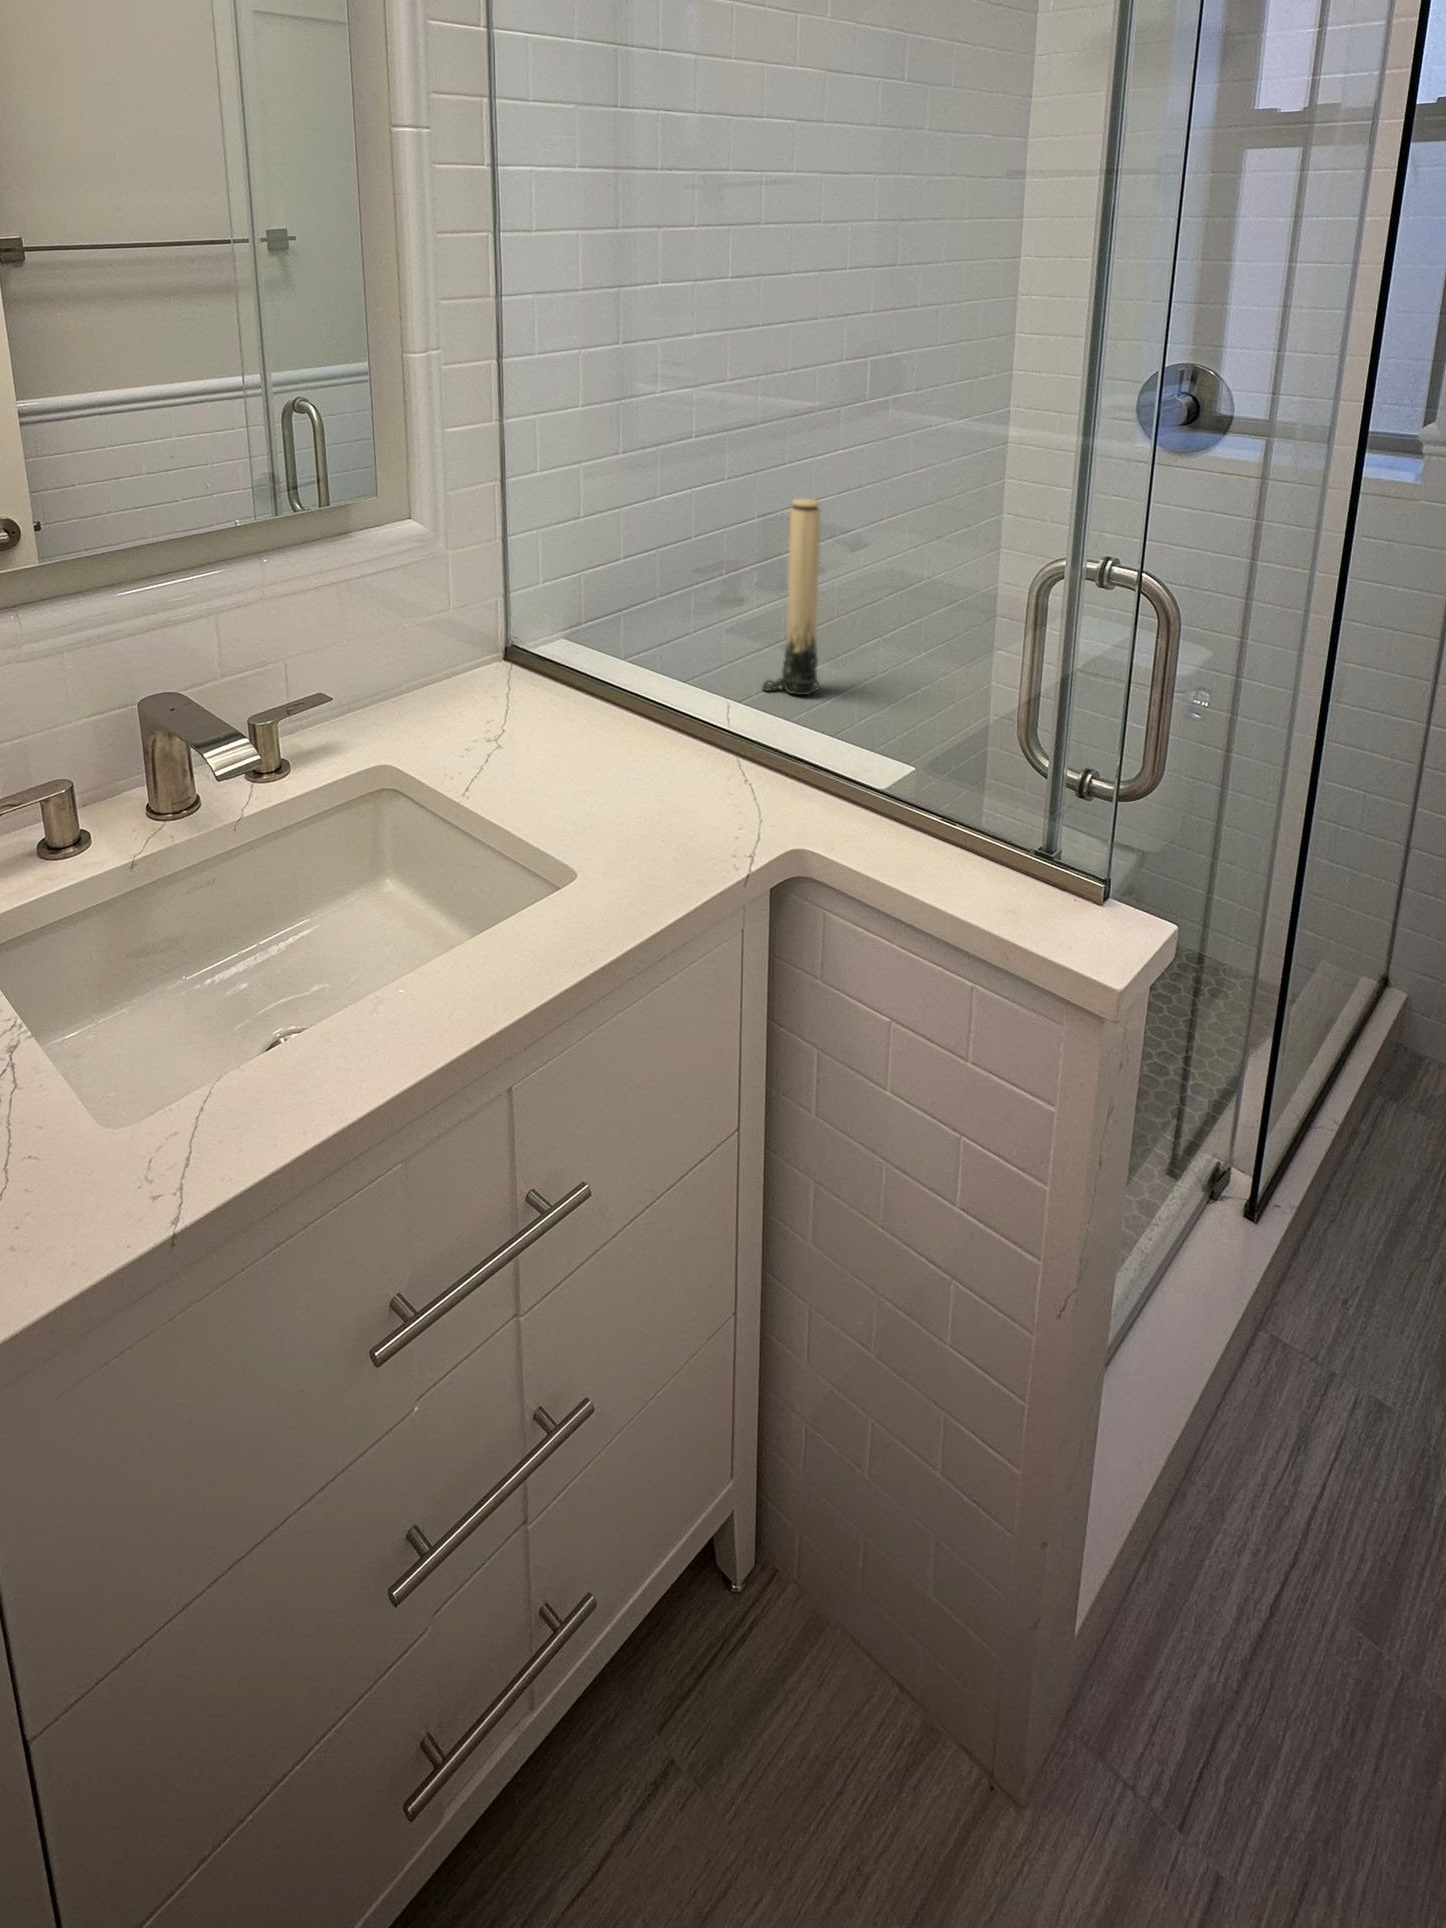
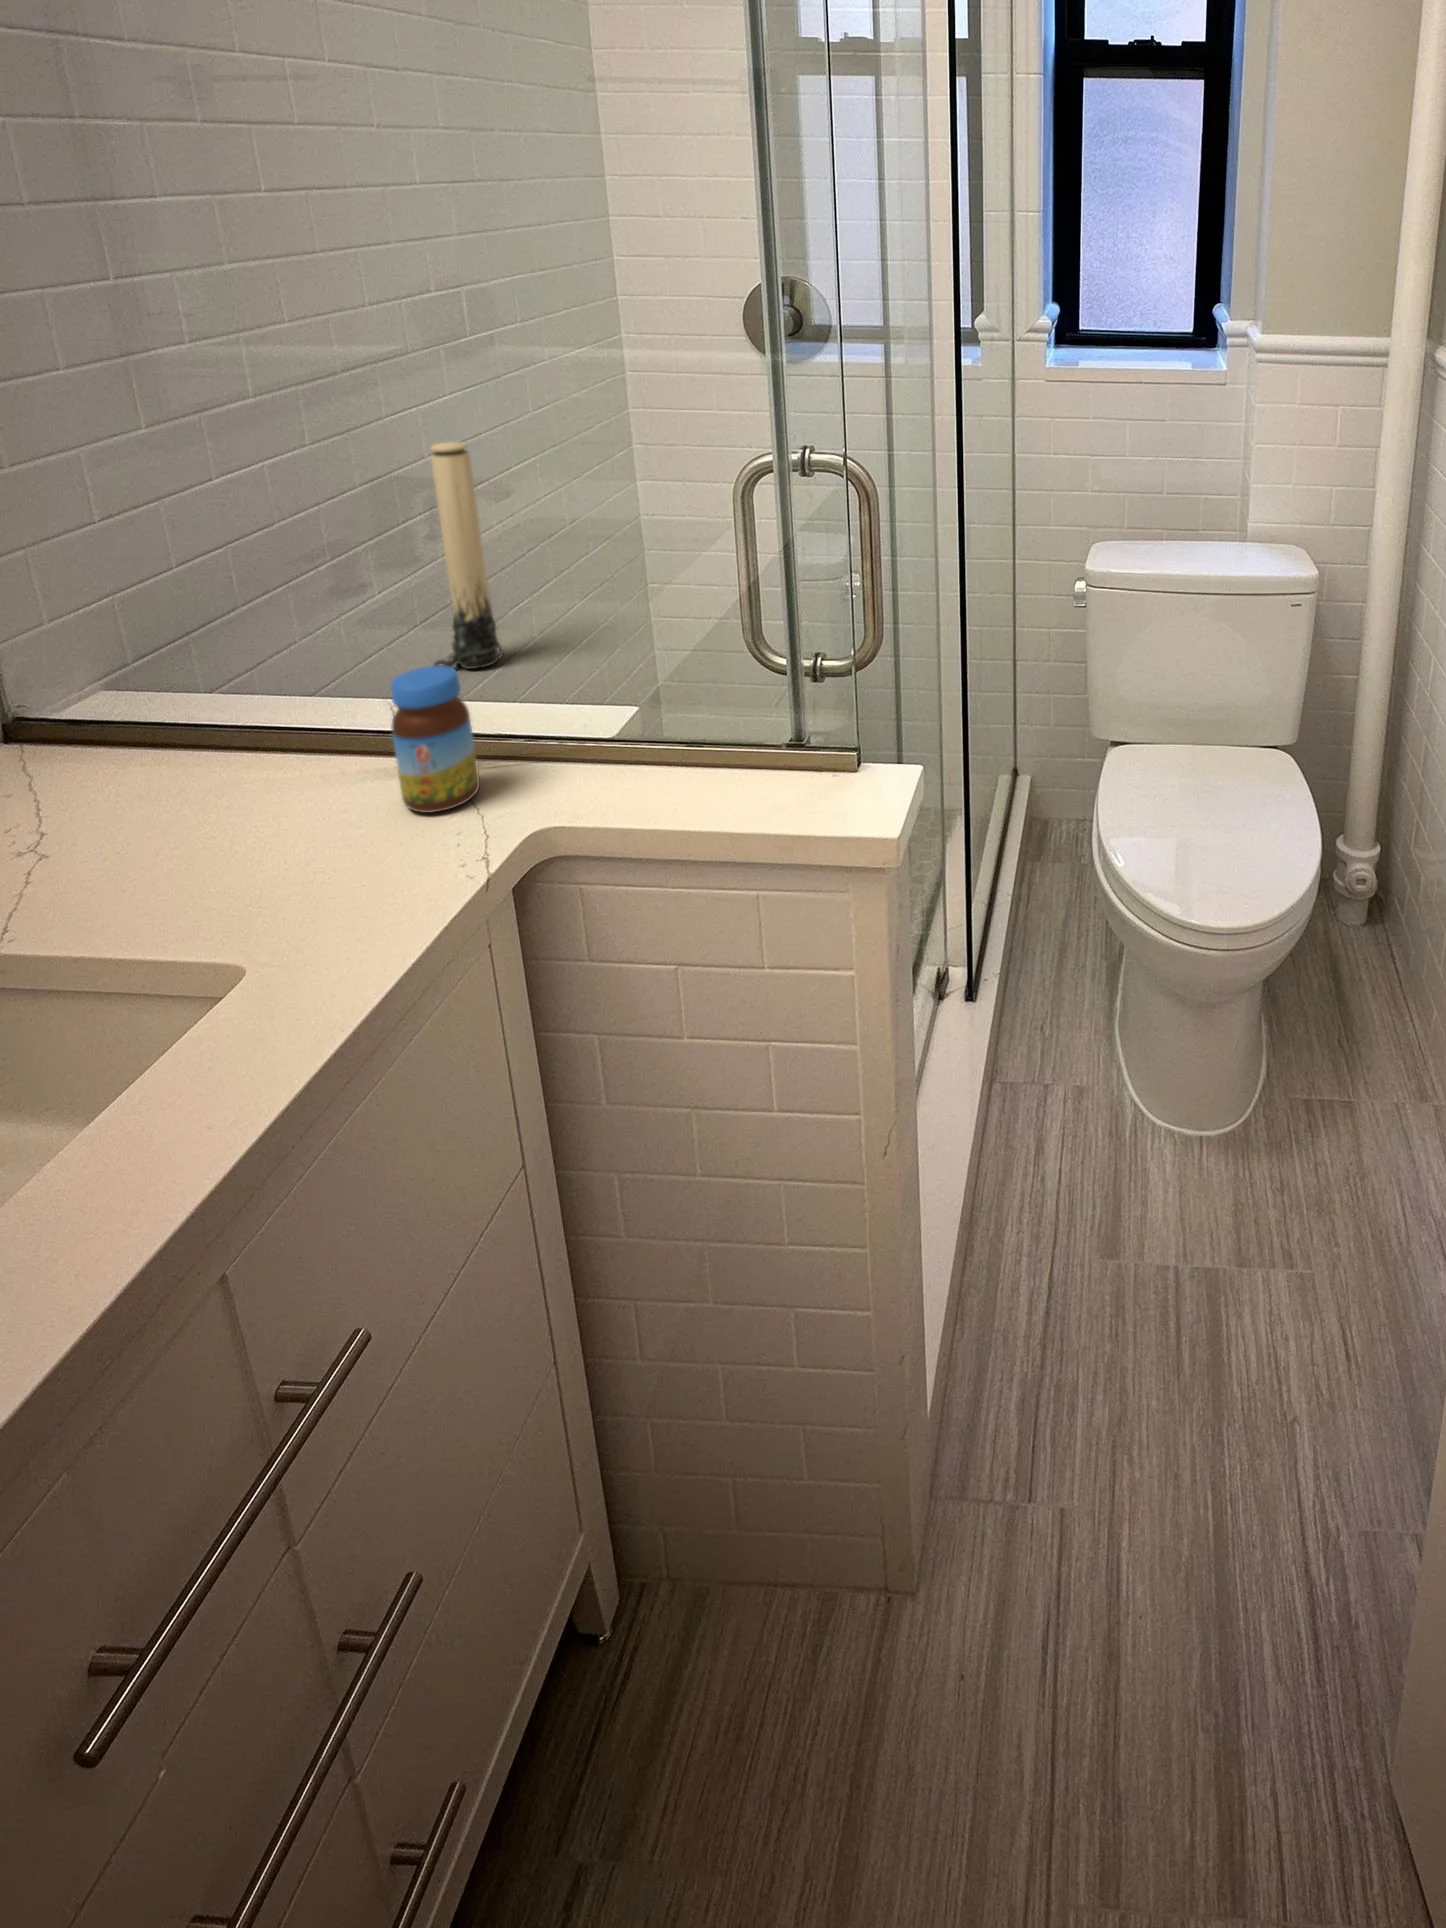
jar: none [707,683,766,806] -> present [391,666,480,813]

